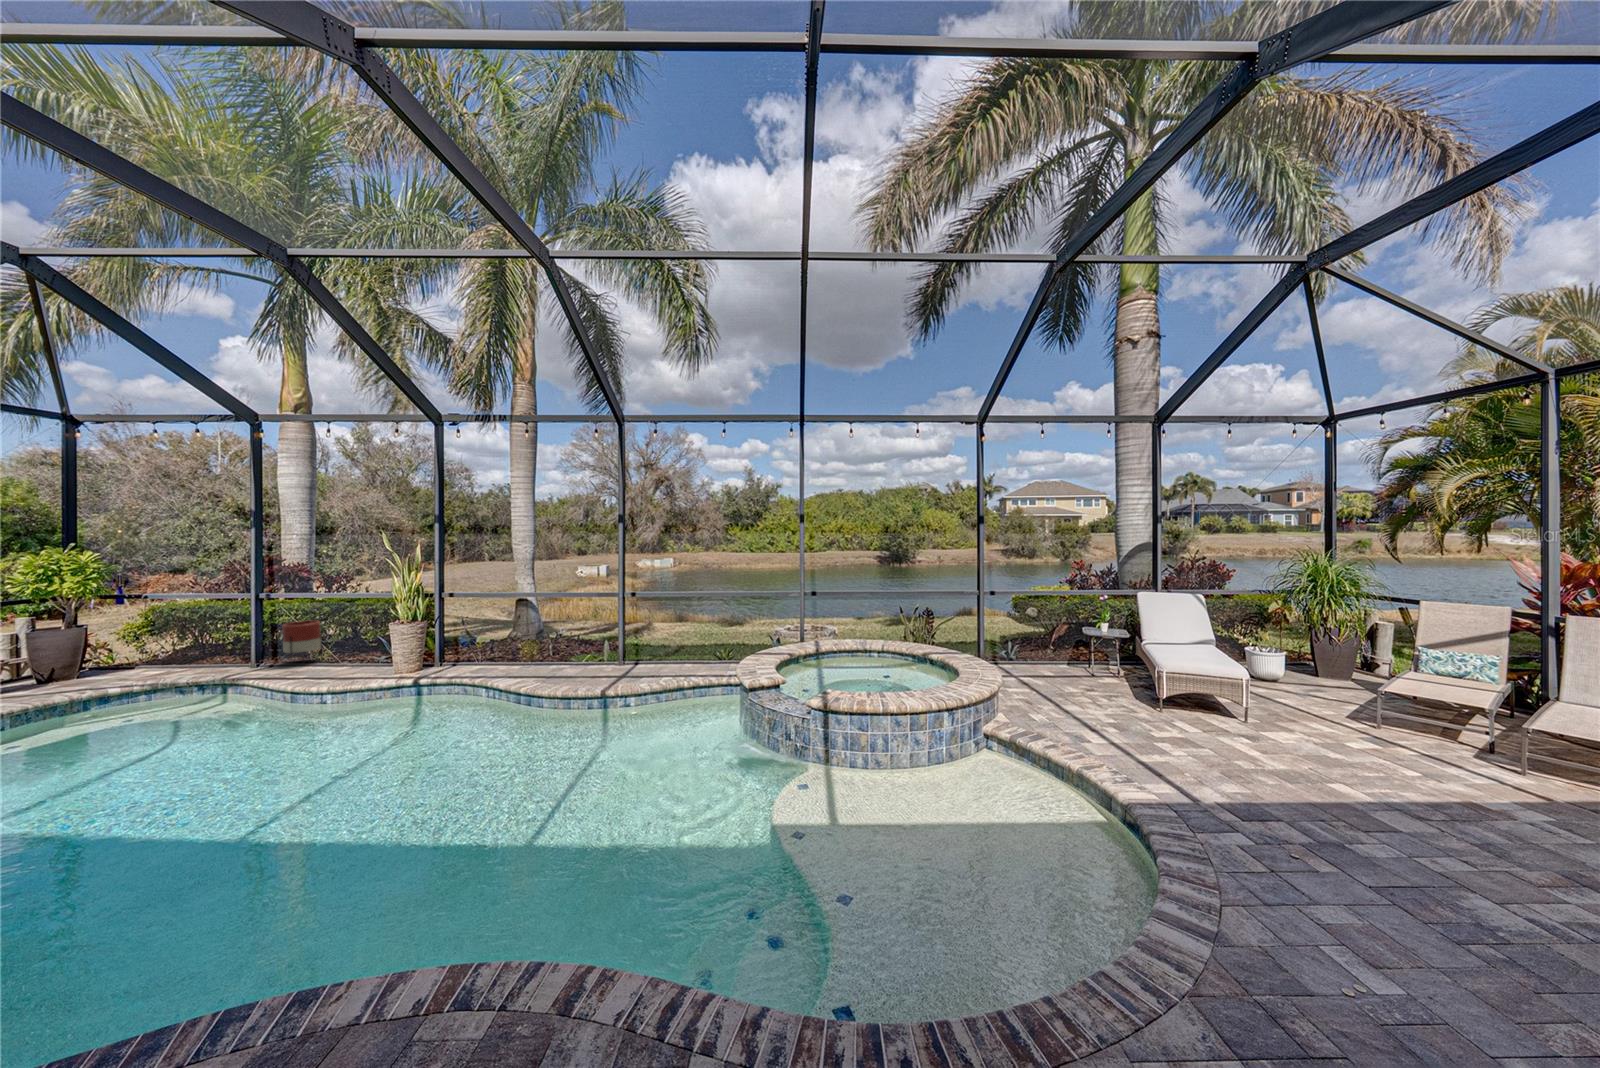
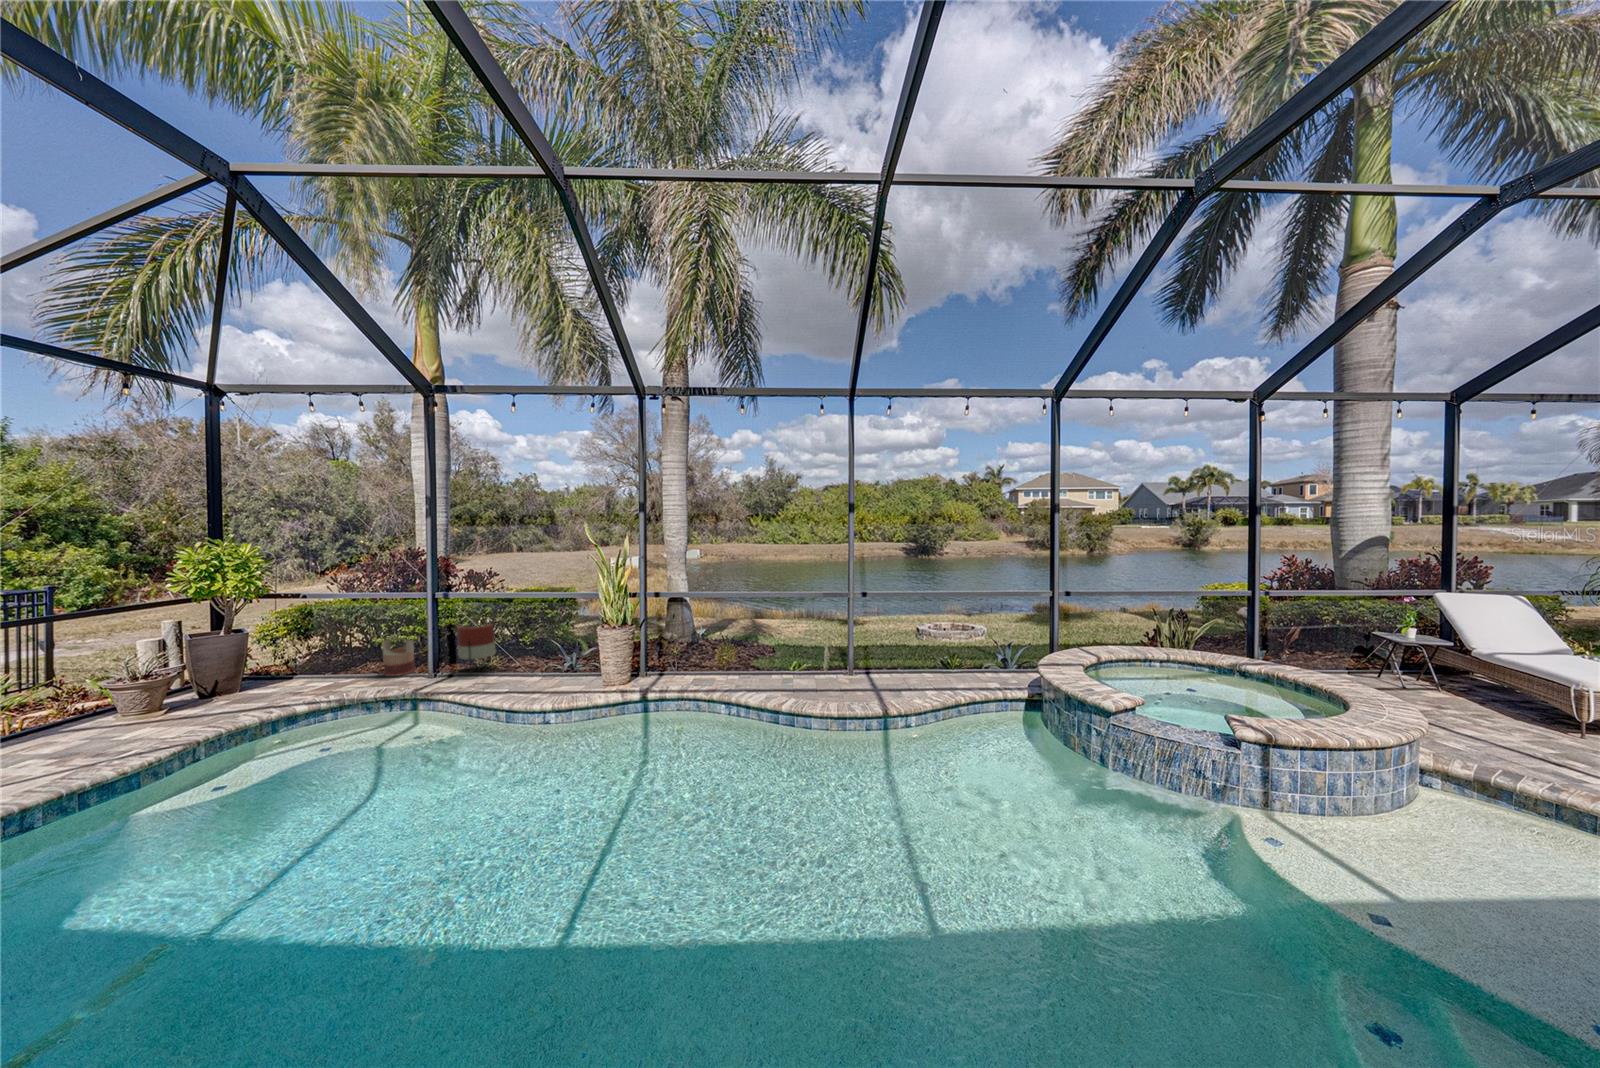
basket: none [215,634,246,667] -> present [382,637,415,676]

